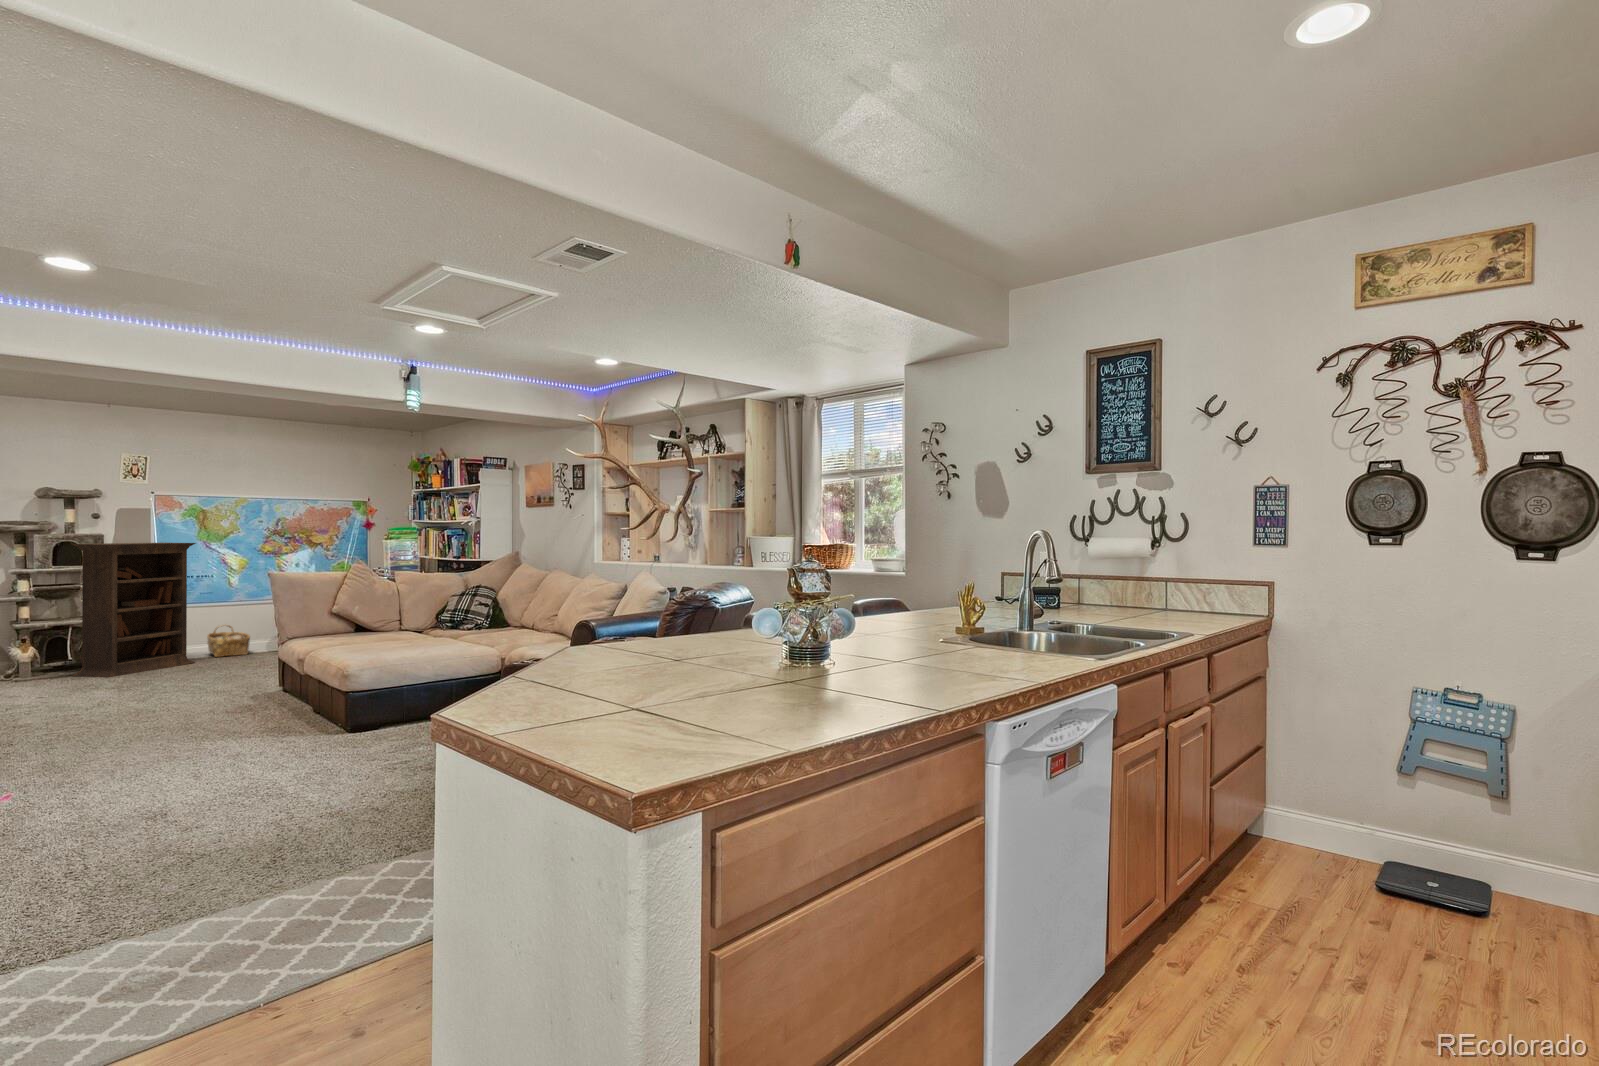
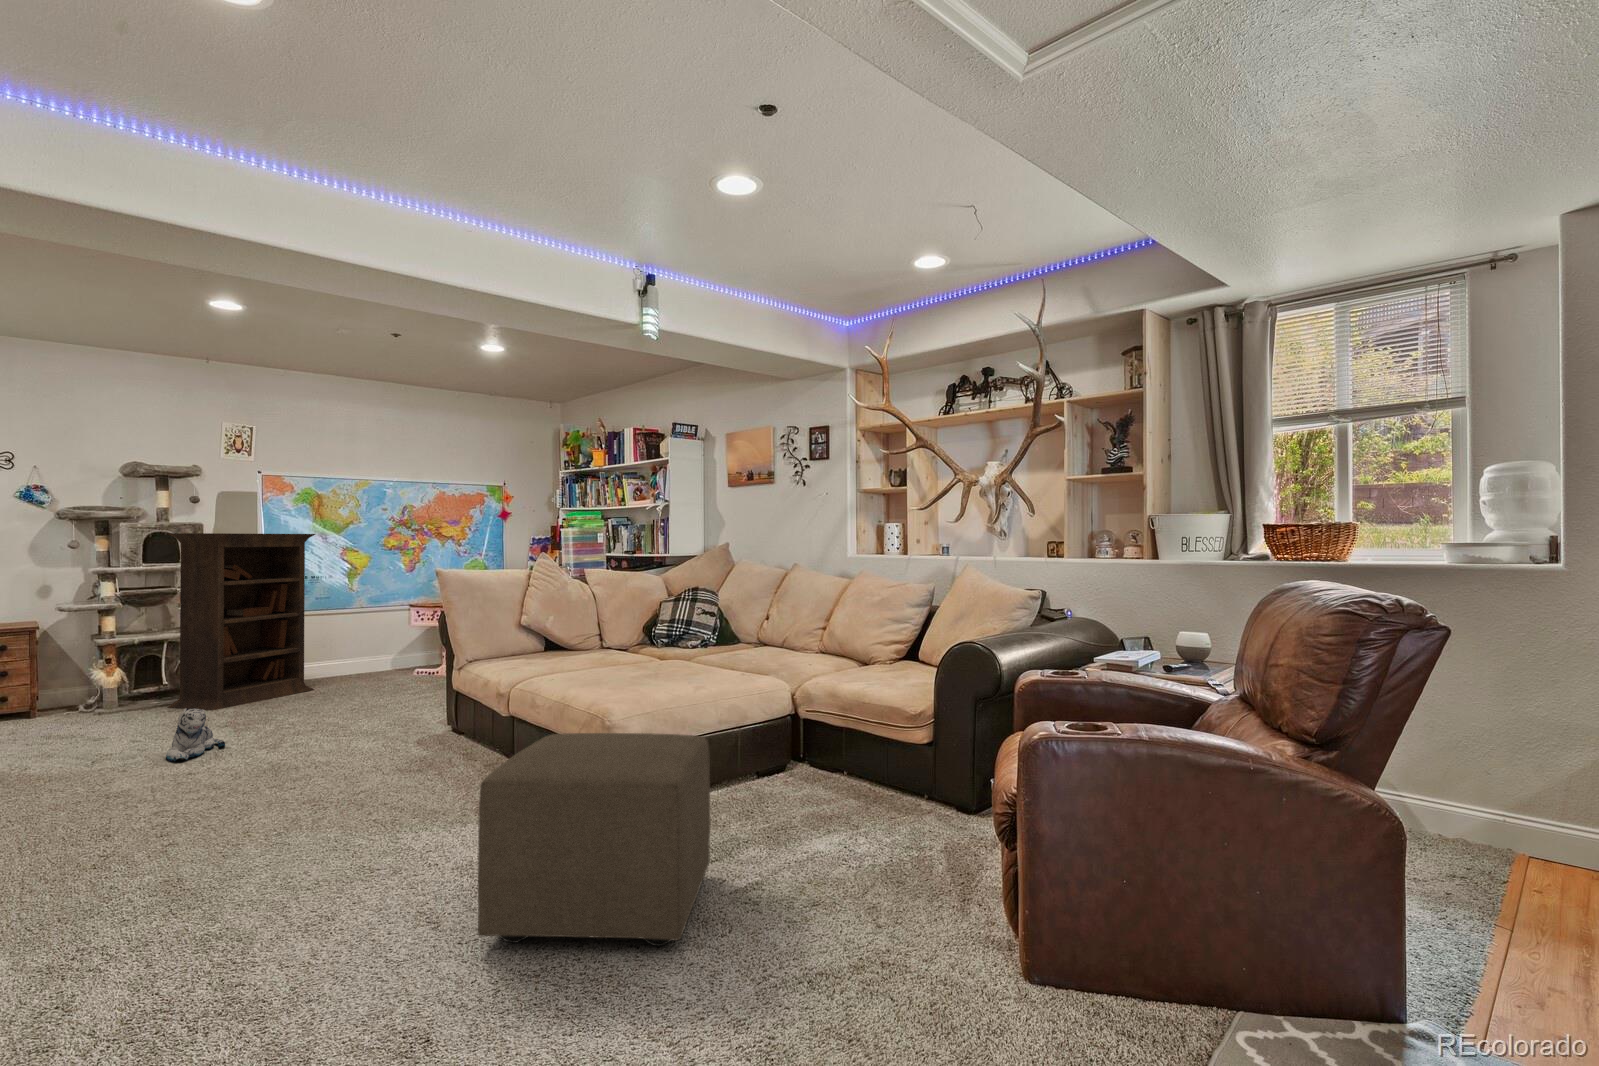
woven basket: present [207,625,250,657] -> none [325,640,376,682]
plush toy: none [64,672,111,709] -> present [166,708,225,761]
ottoman: none [228,677,391,786] -> present [478,733,710,946]

